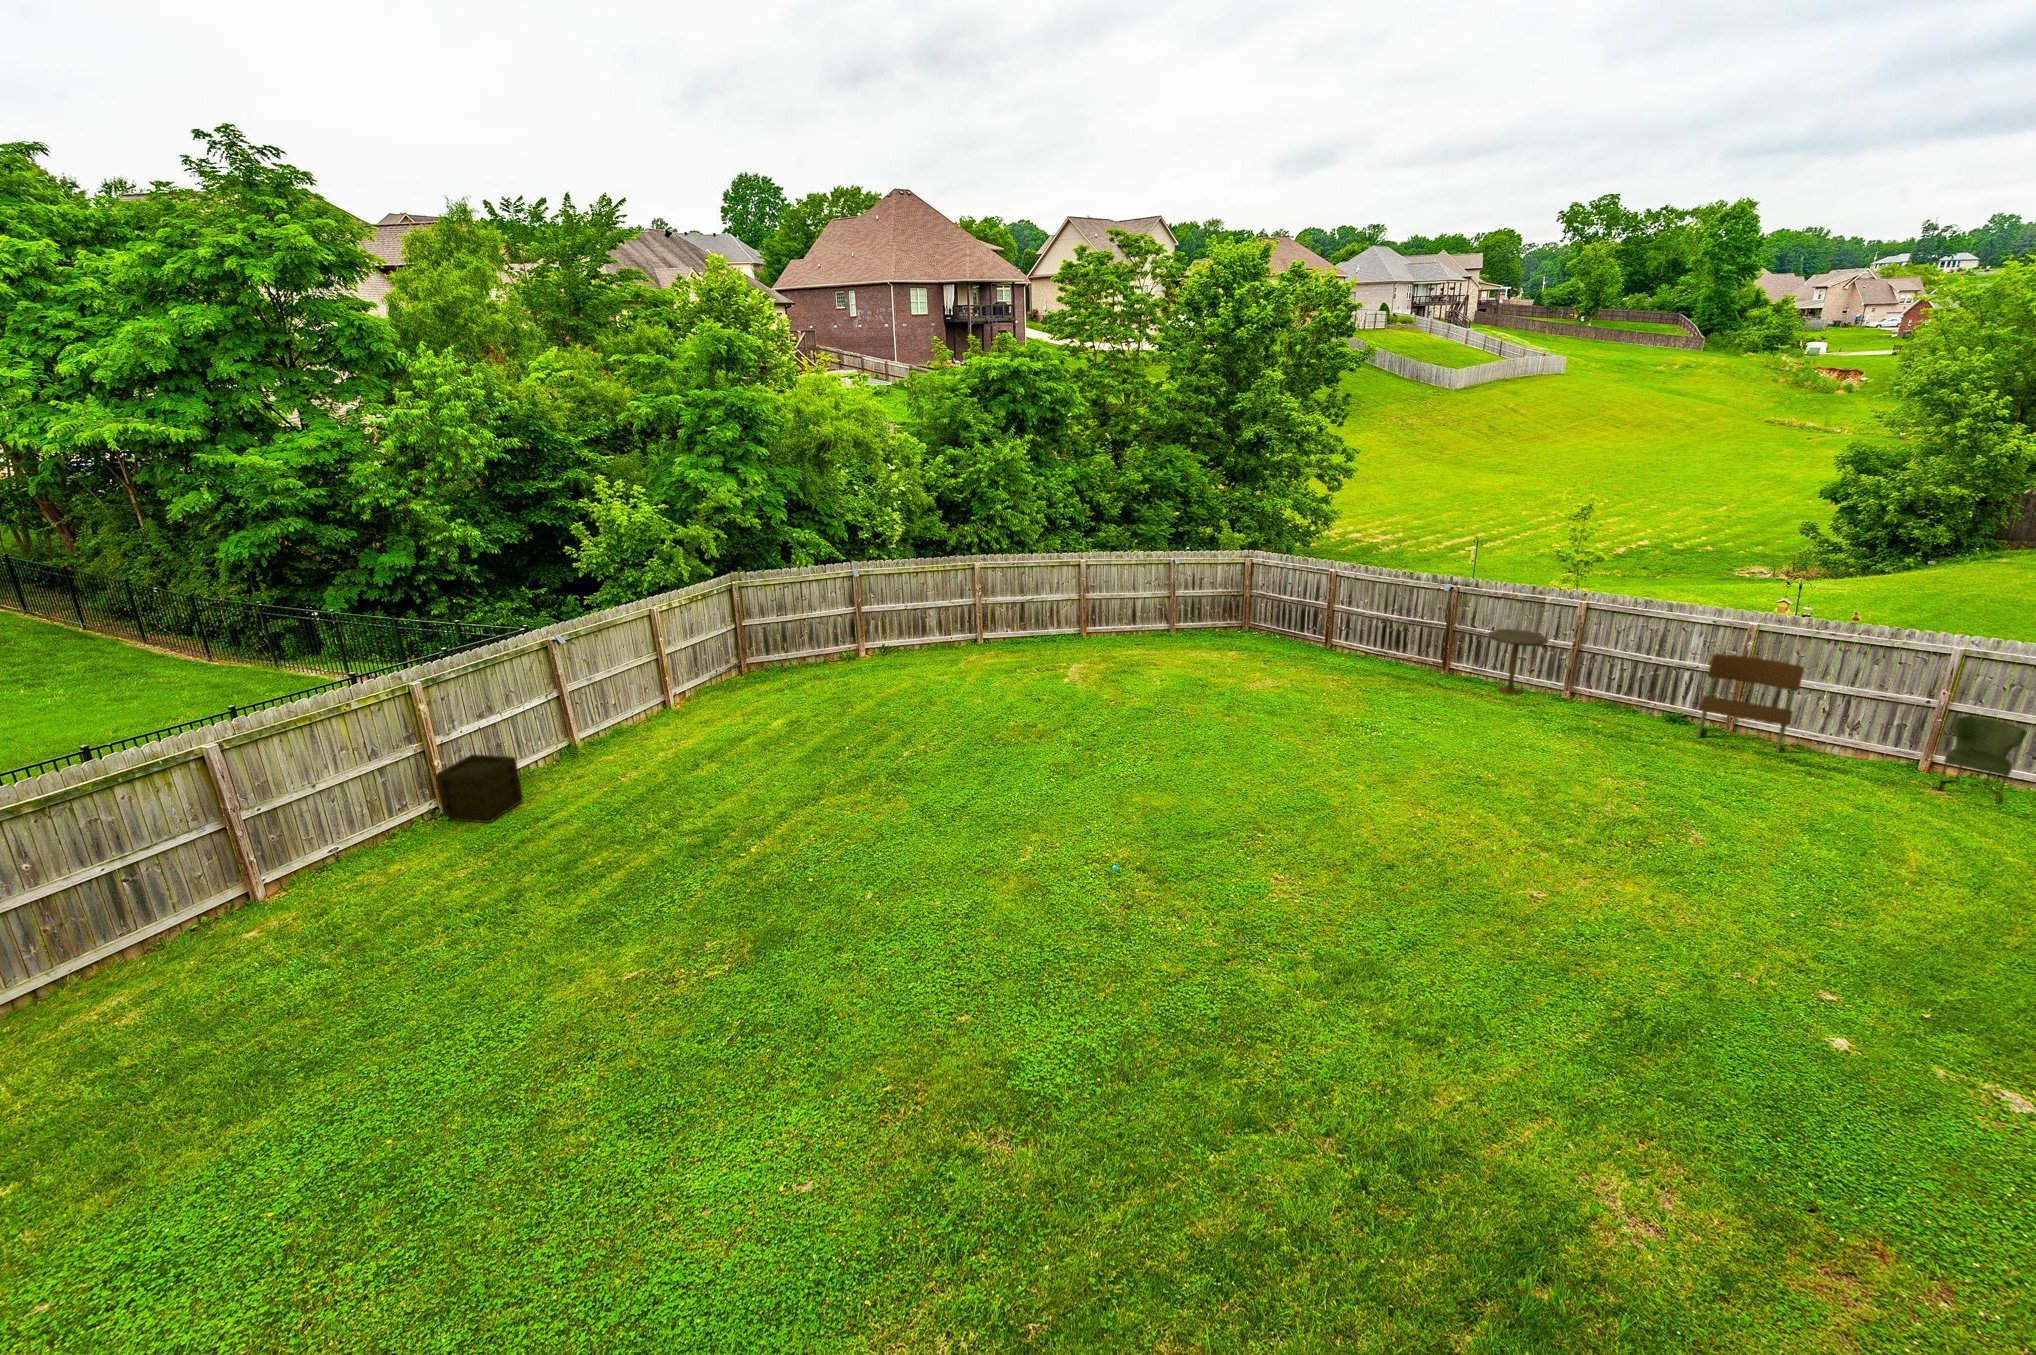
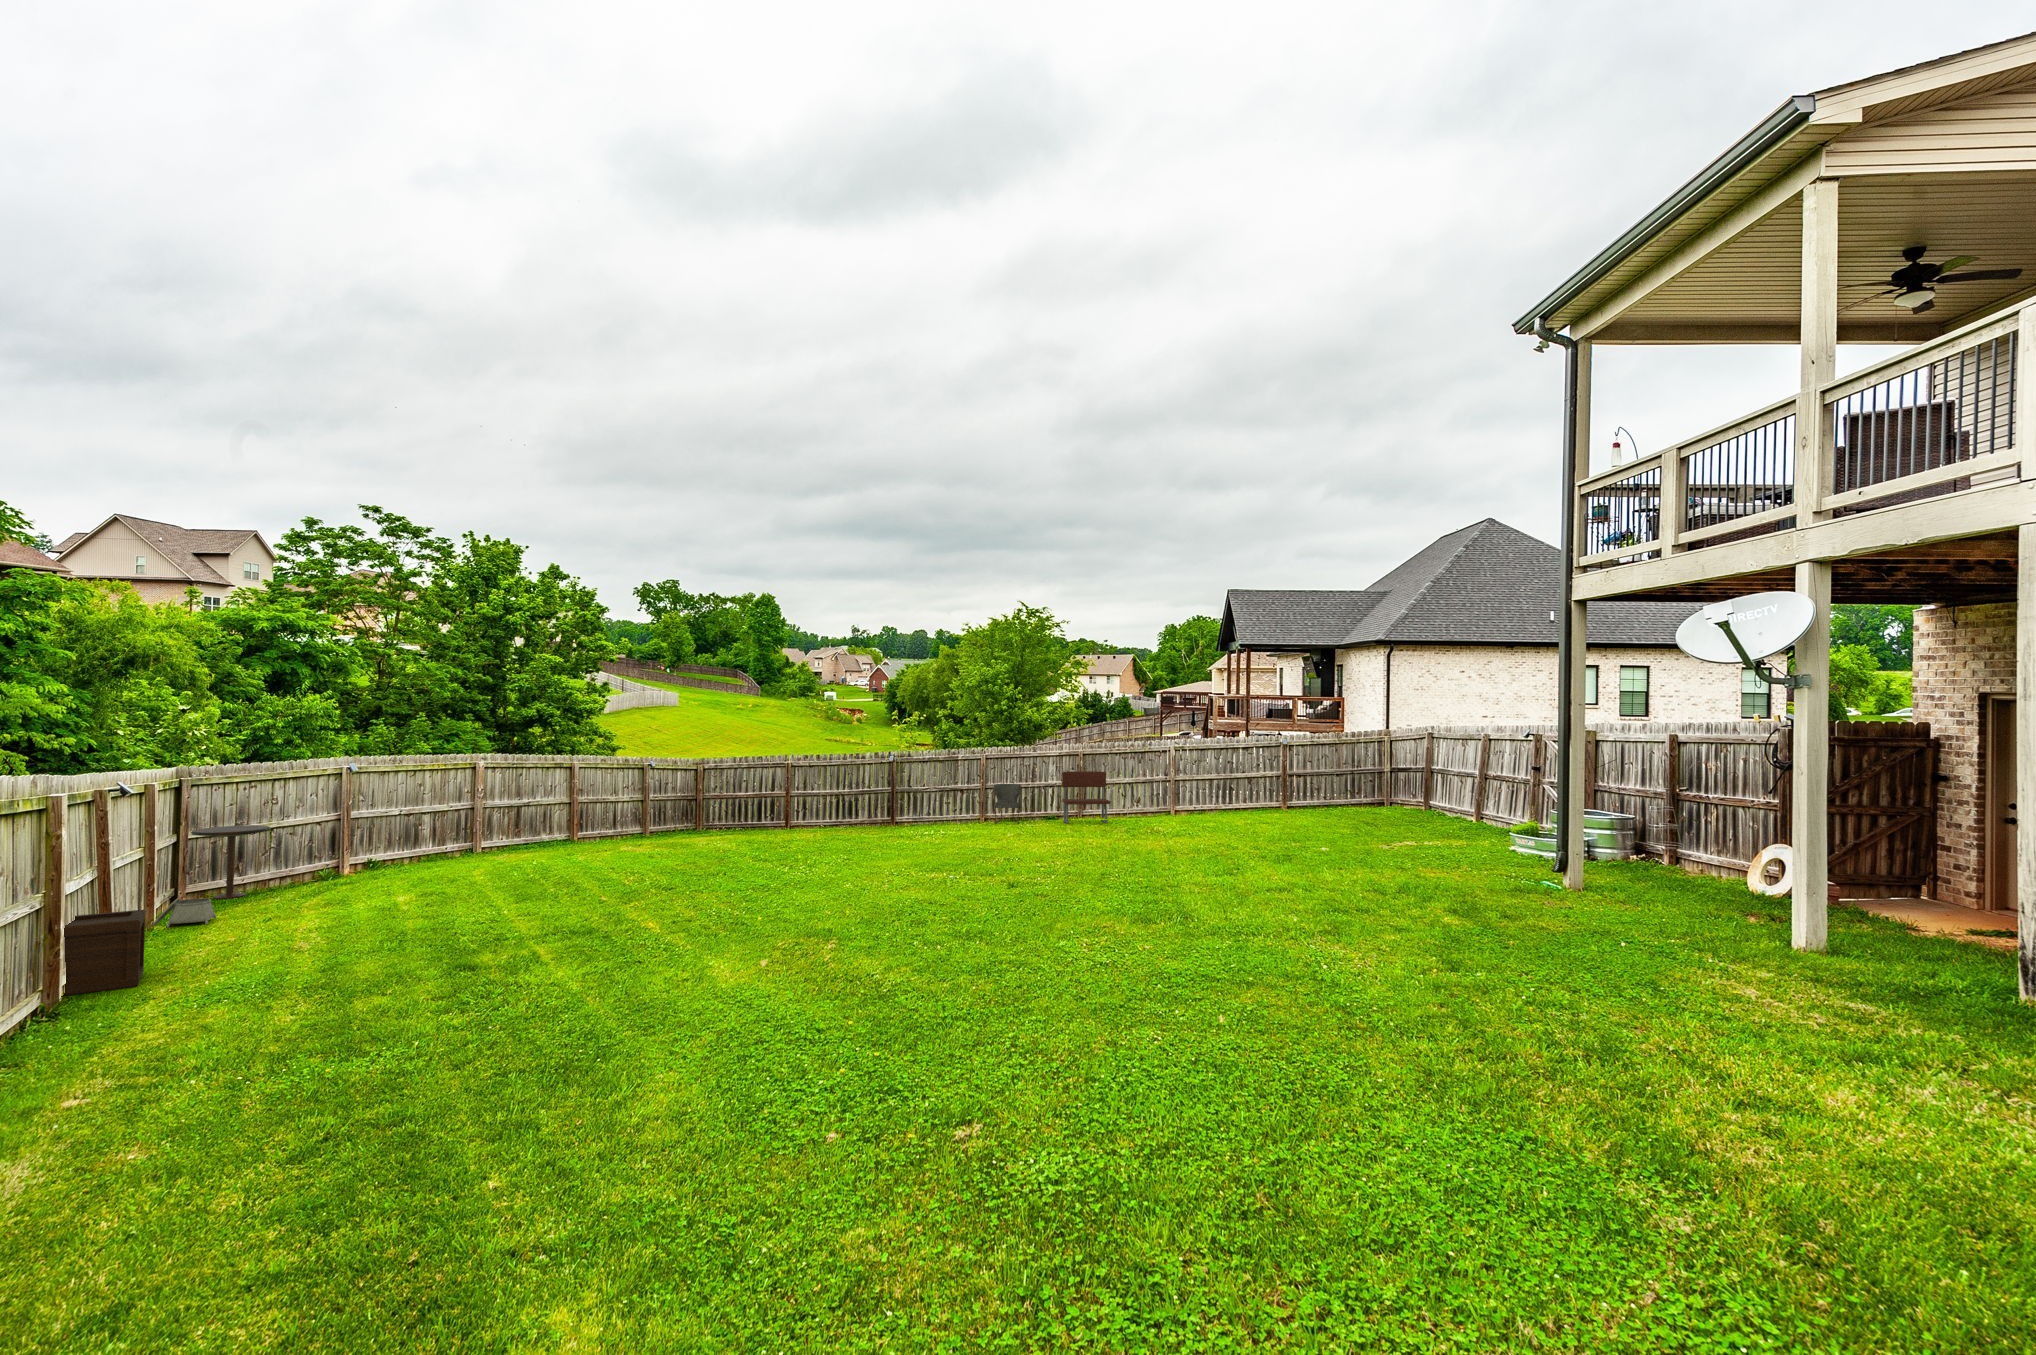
pedestal table: present [1488,629,1548,695] -> present [191,825,271,899]
basket: none [633,705,676,732] -> present [152,898,216,927]
chair: present [1938,716,2027,802] -> present [994,784,1021,824]

